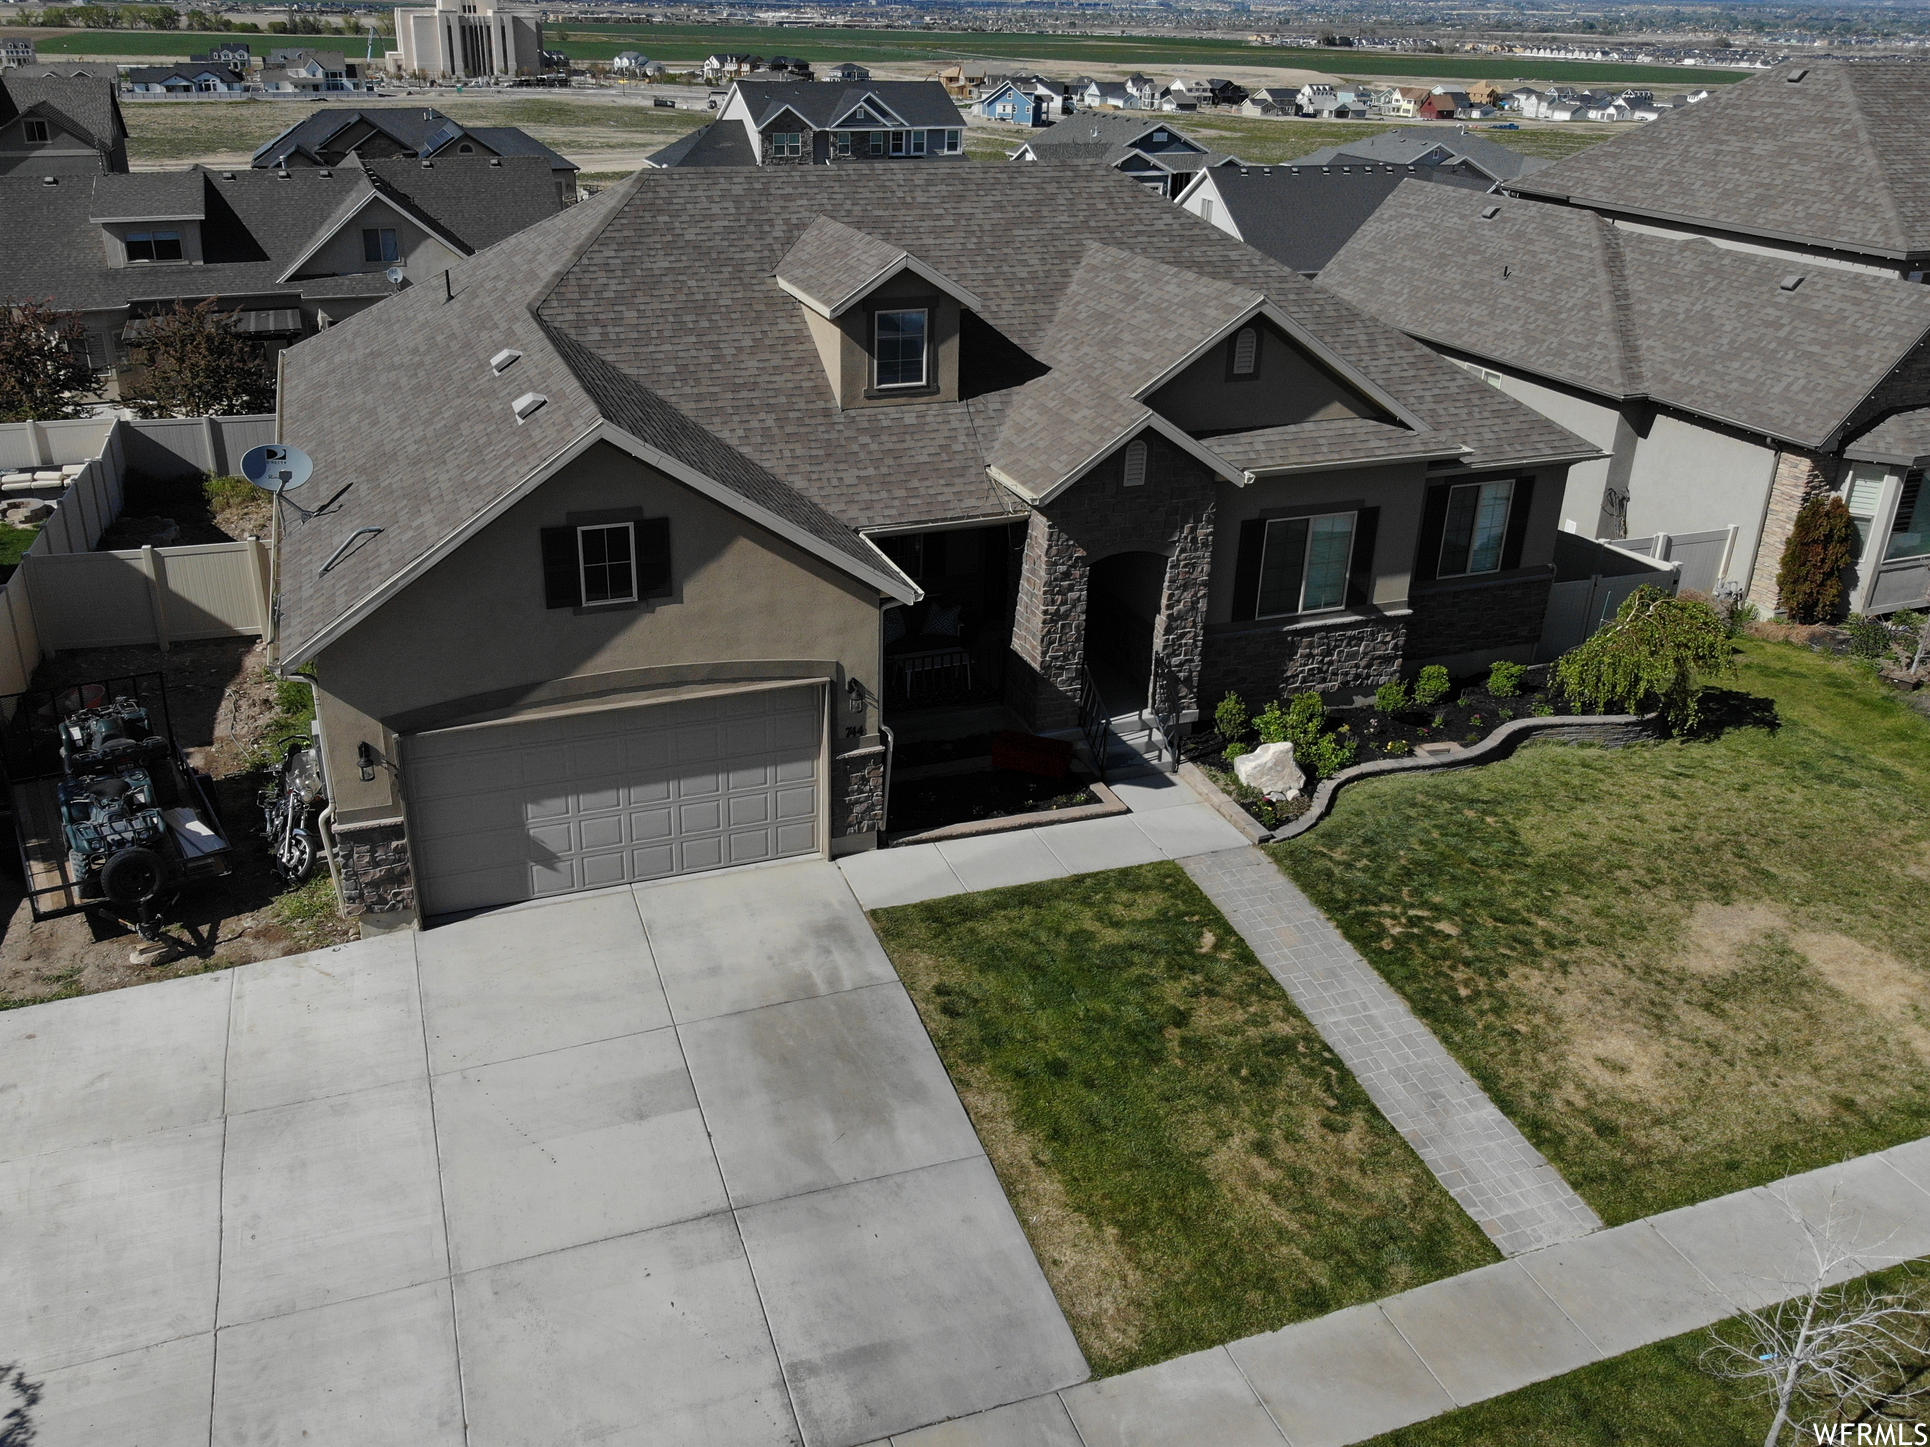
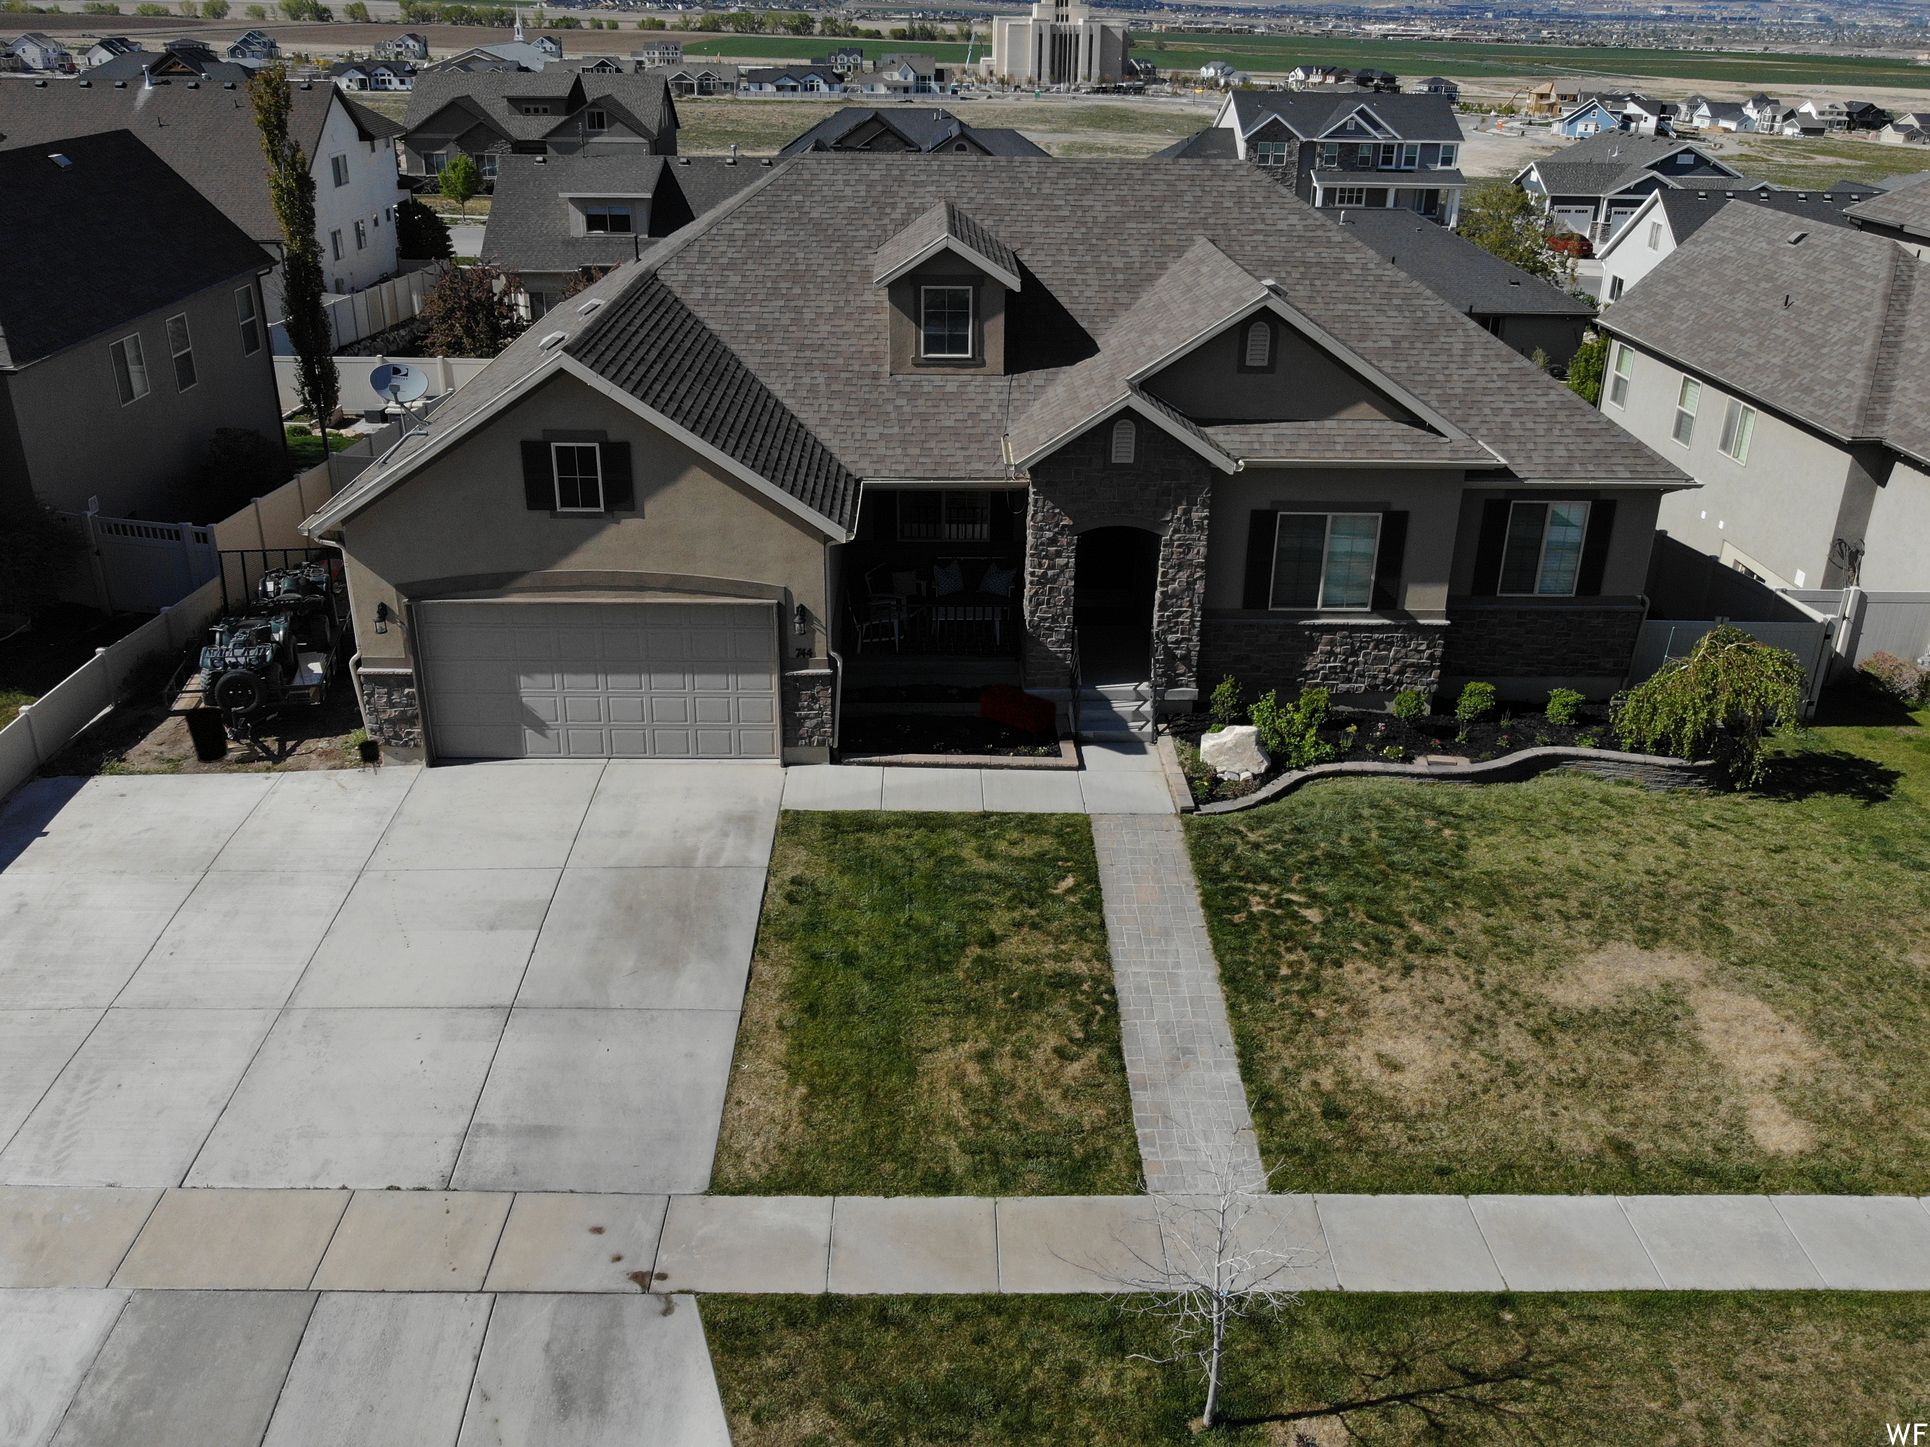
trash can: none [107,897,161,969] -> present [185,706,229,763]
planter: none [346,905,372,946] -> present [358,739,380,773]

